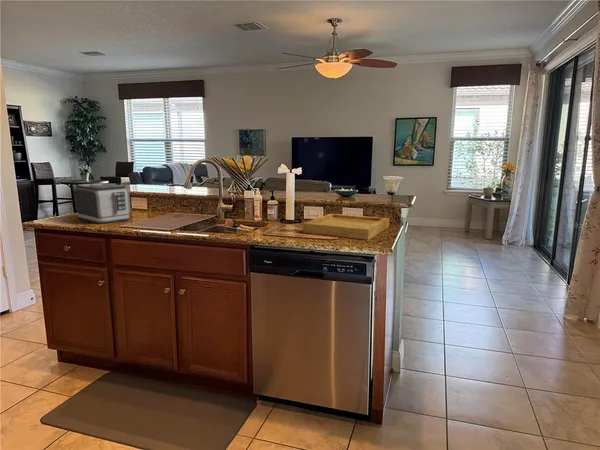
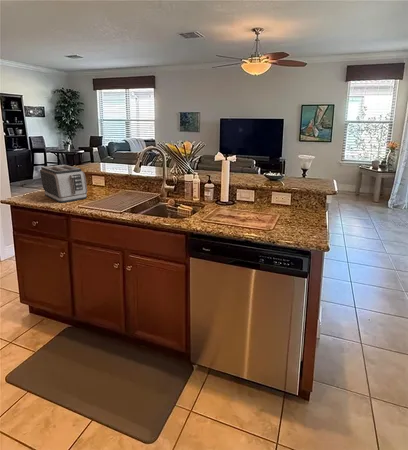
tray: present [303,214,389,240] -> none [238,197,318,231]

